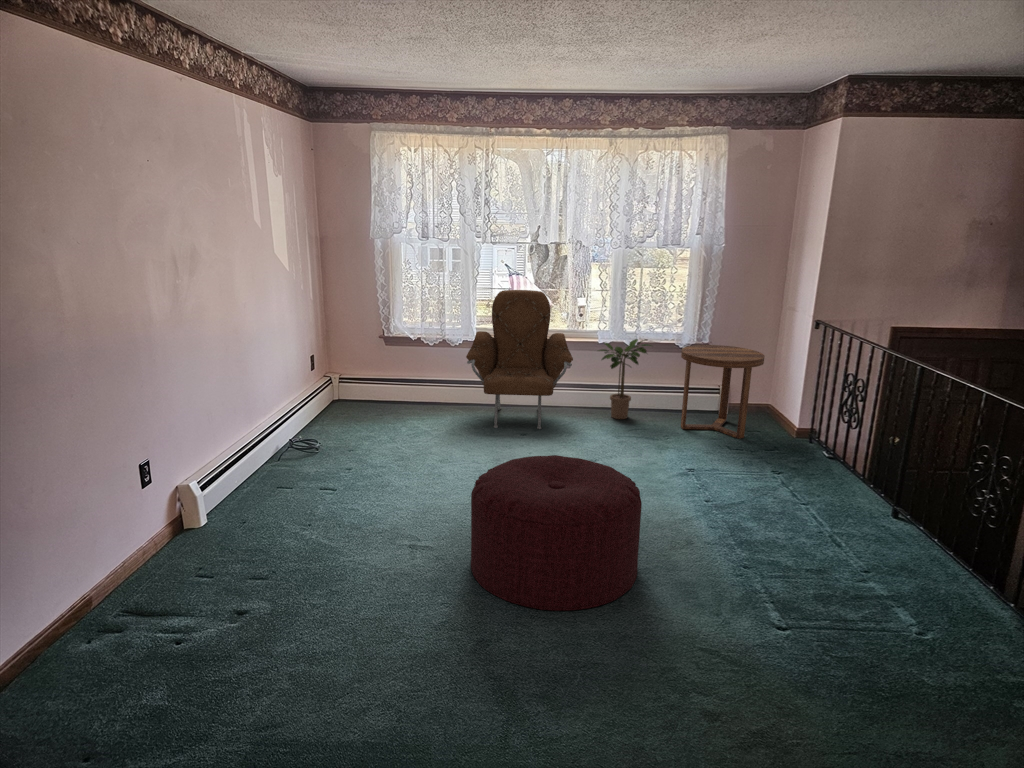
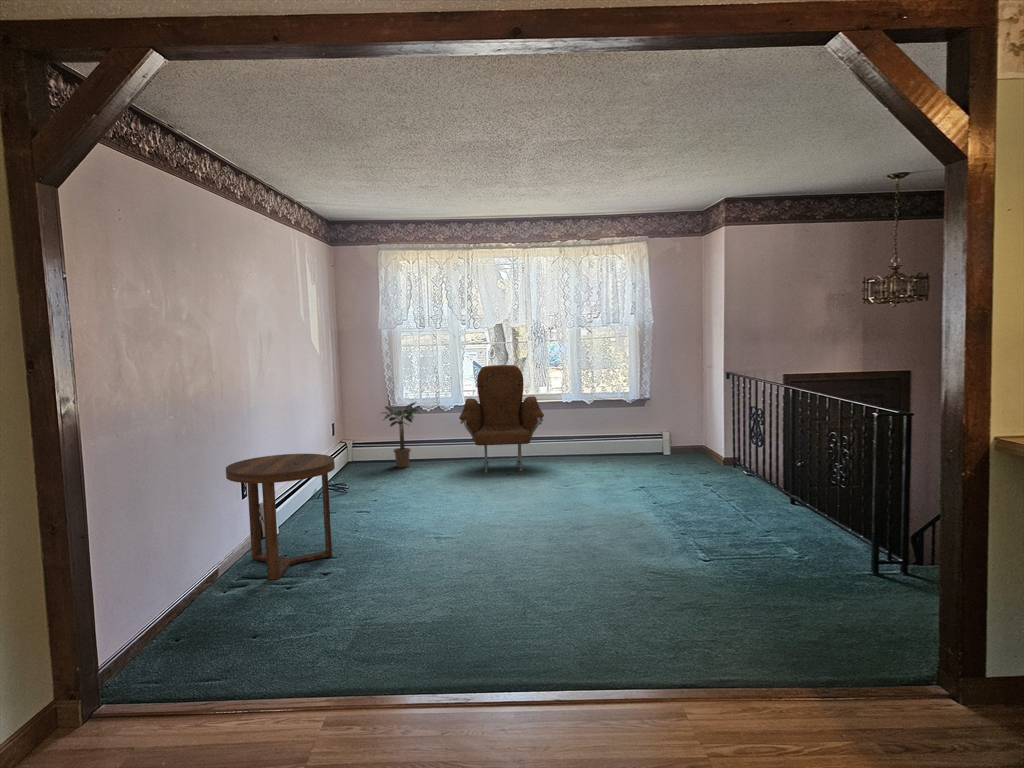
potted plant: present [599,339,651,419] -> present [385,402,420,467]
side table: present [681,345,765,439] -> present [226,454,335,580]
ottoman: present [471,455,642,611] -> none [483,462,605,557]

